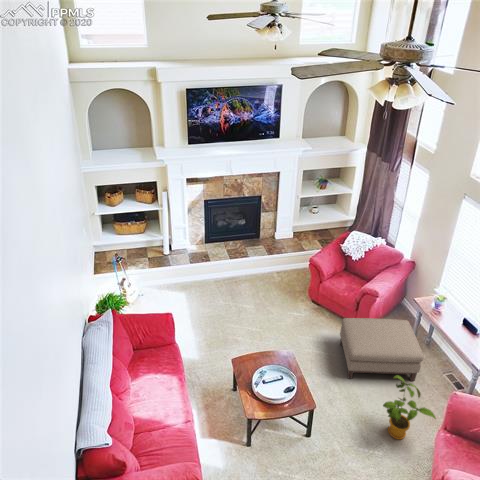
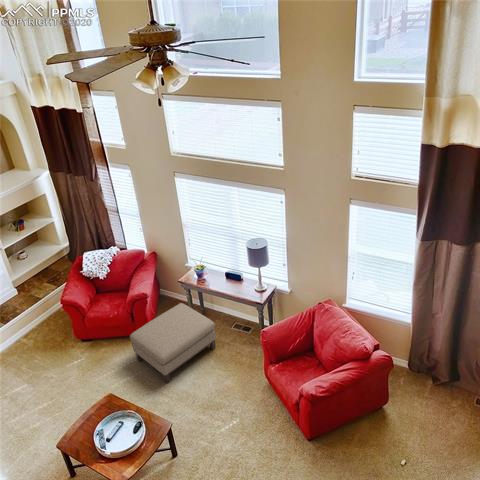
house plant: present [383,375,436,439] -> none [211,347,258,401]

